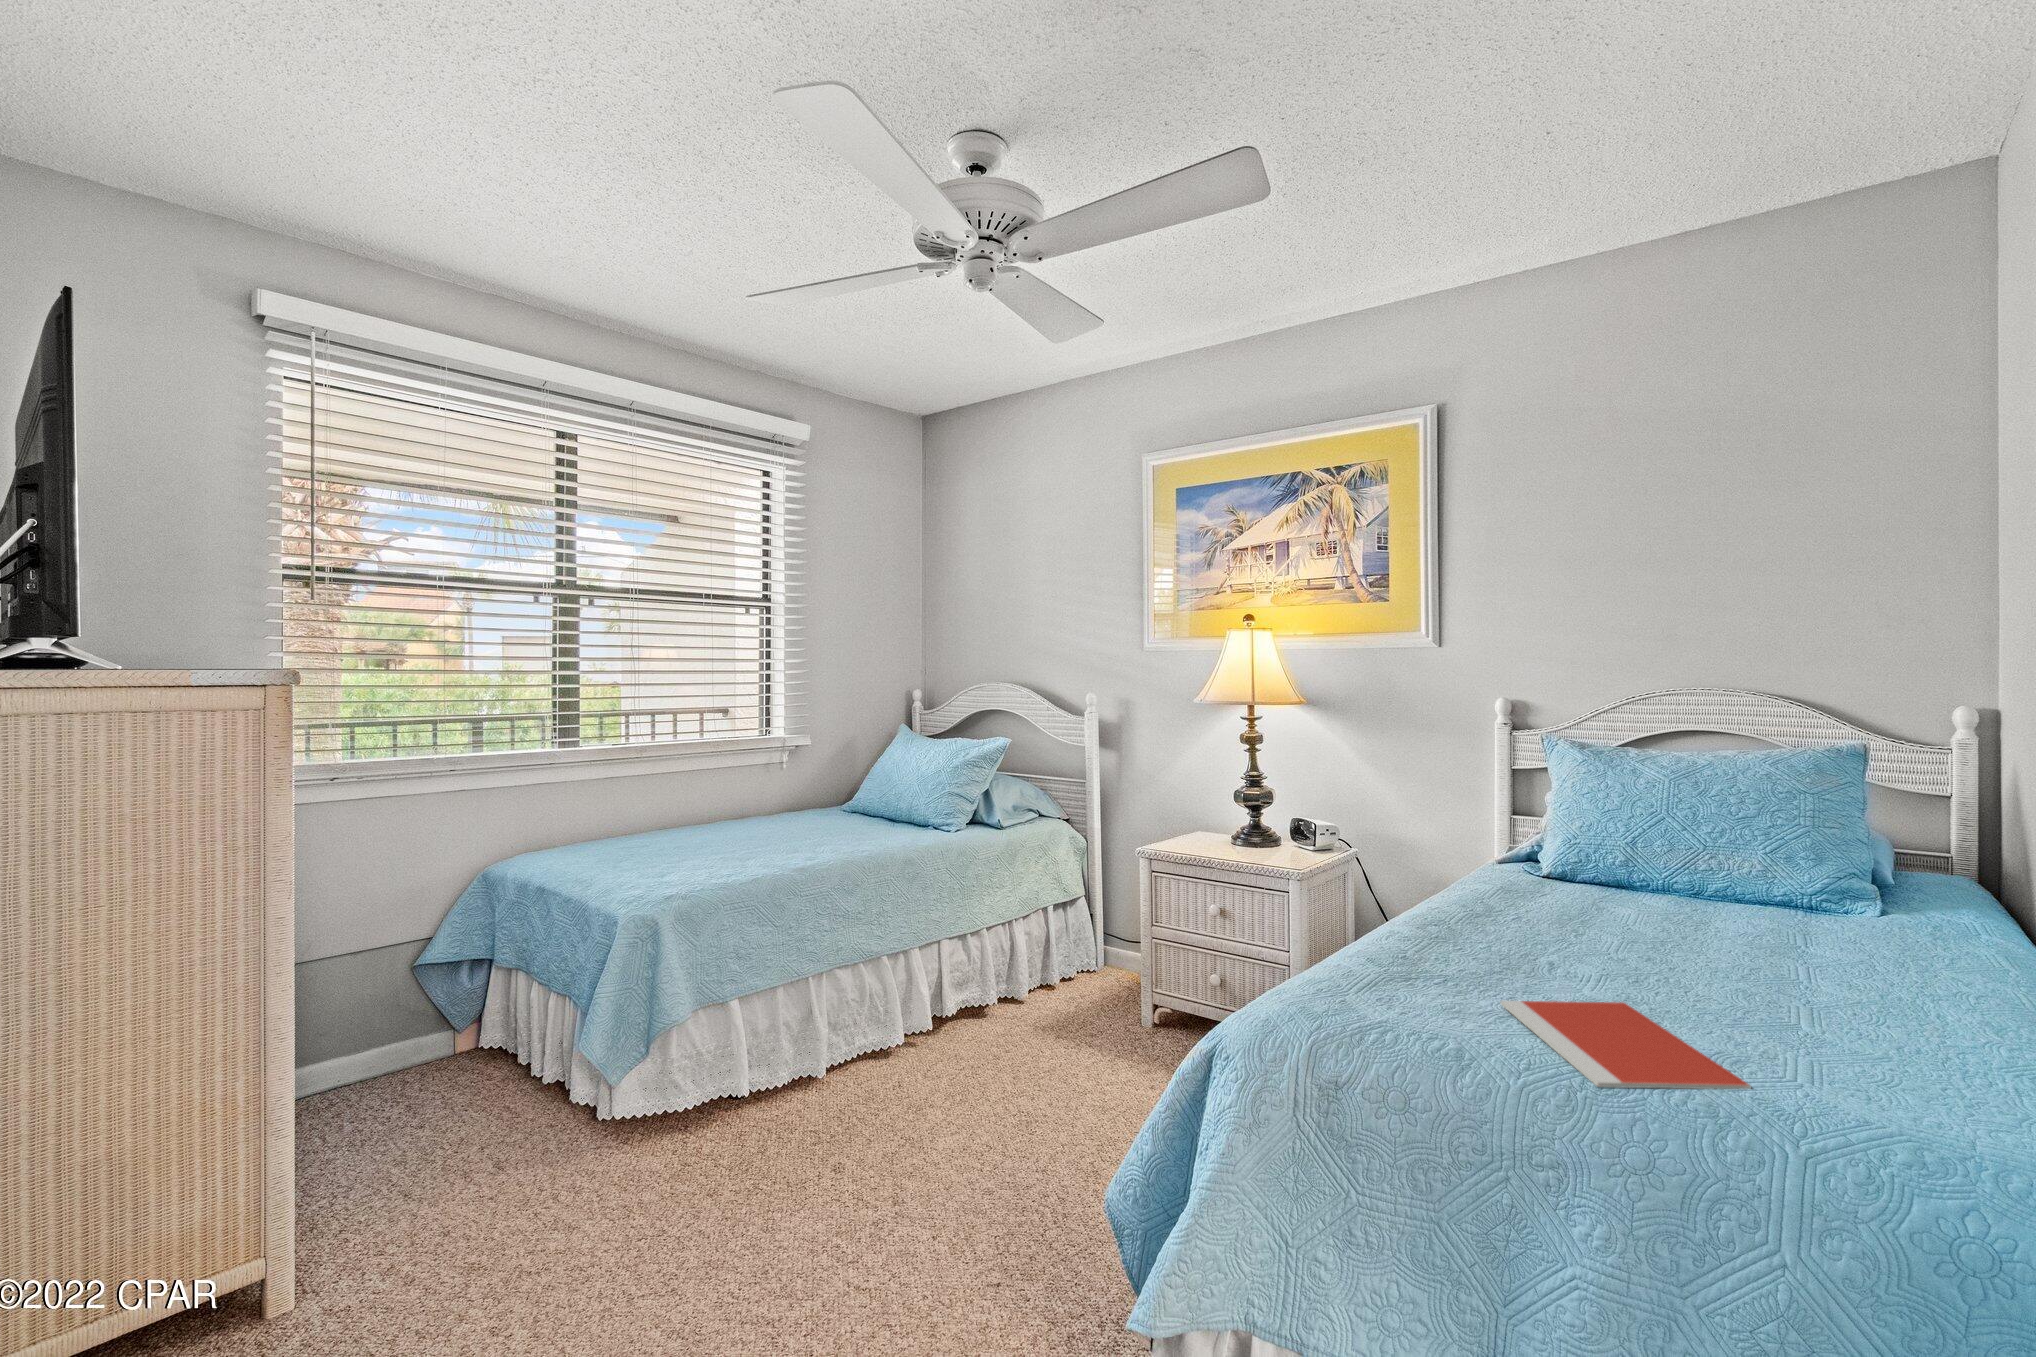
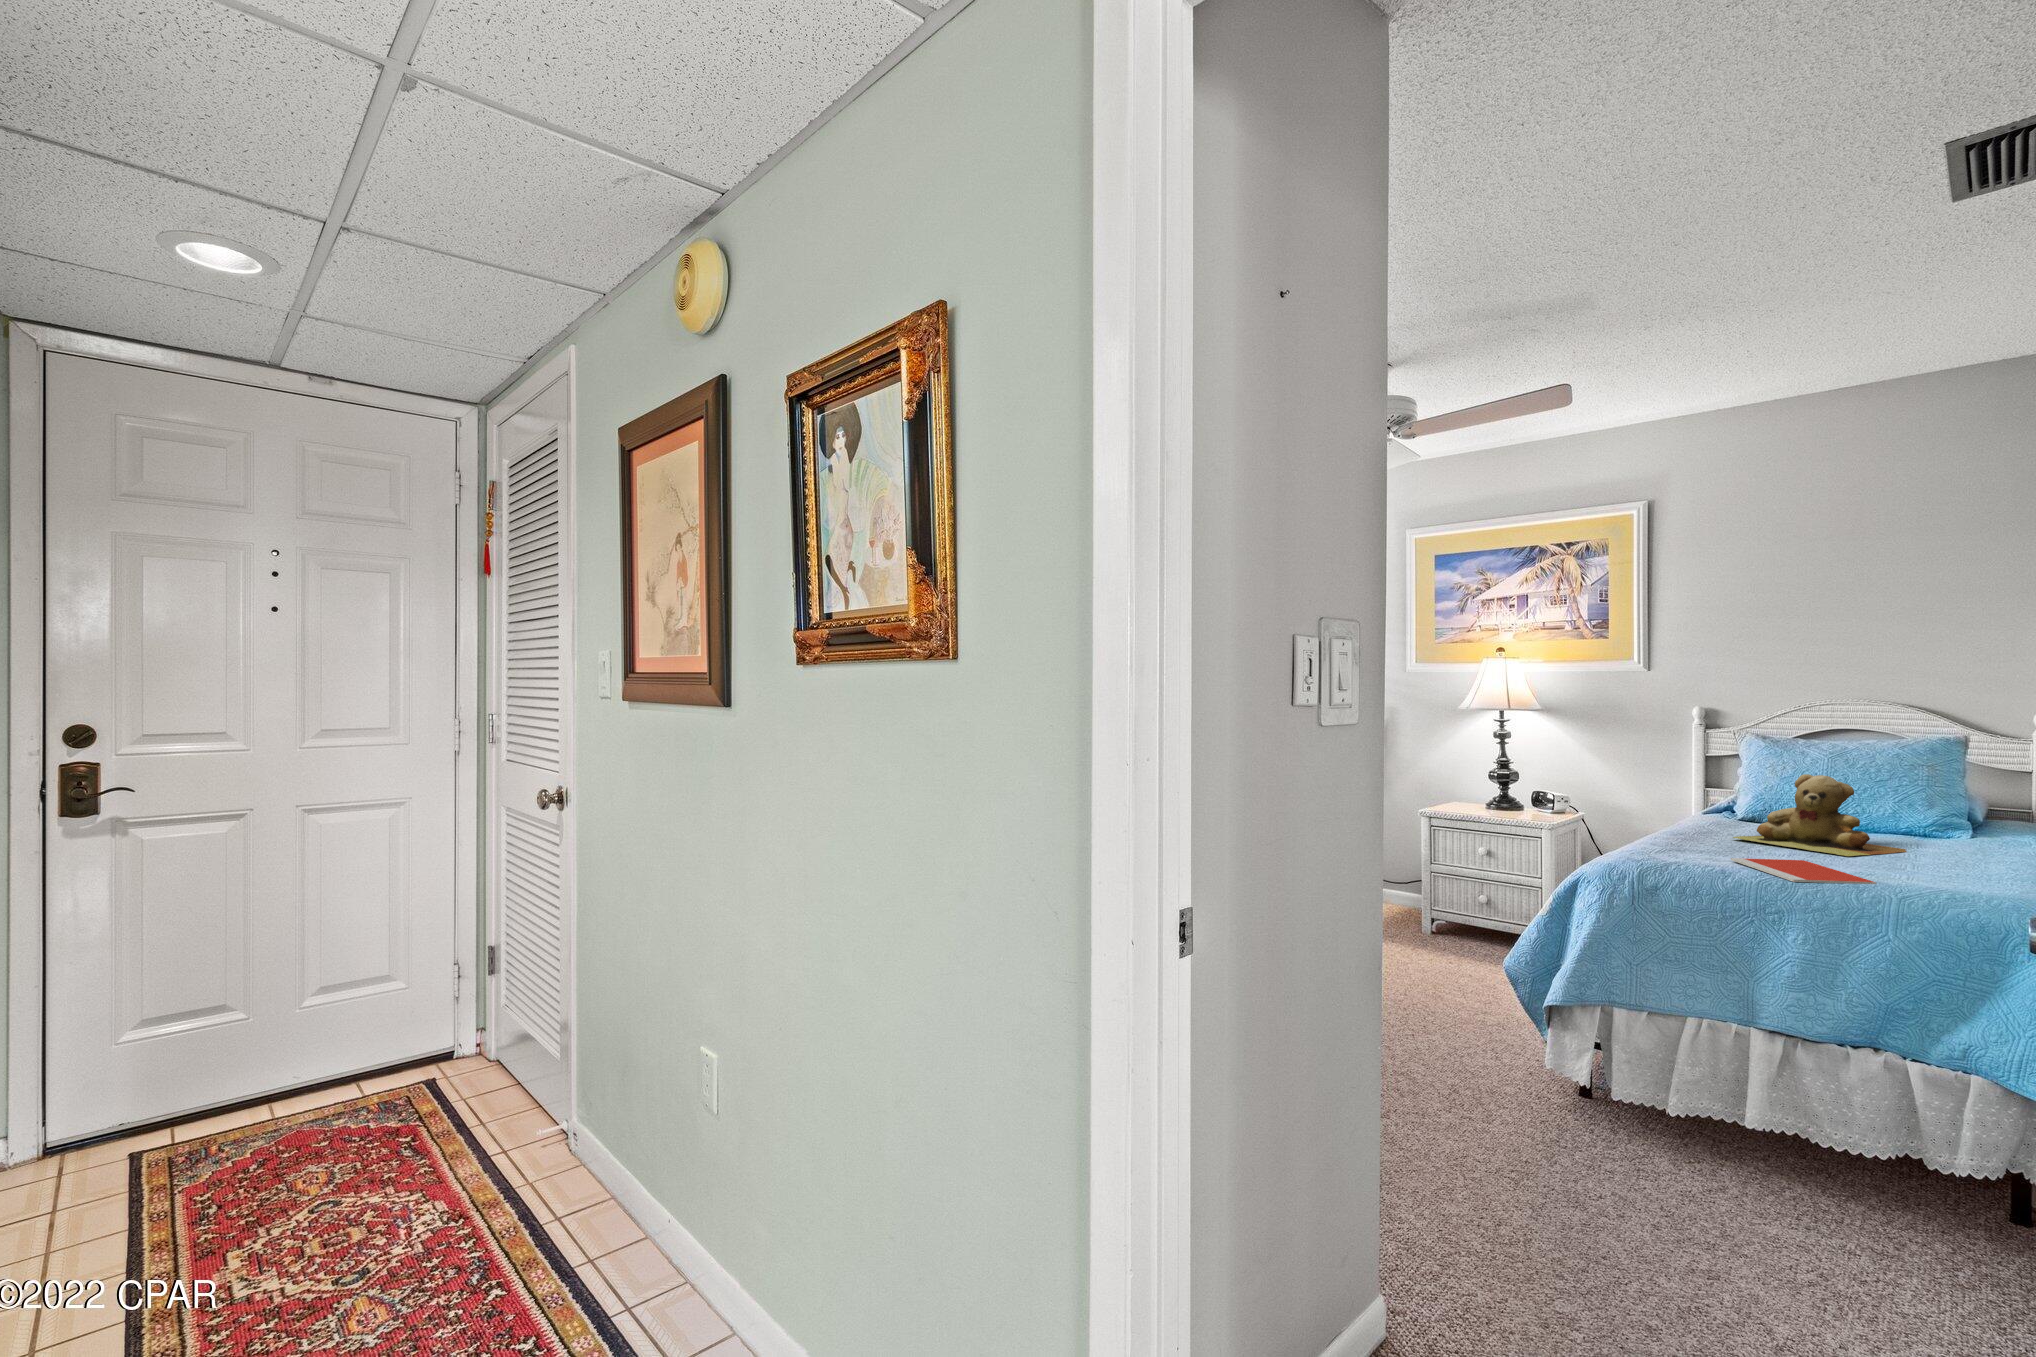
teddy bear: none [1518,825,1810,982] -> present [1733,774,1907,856]

